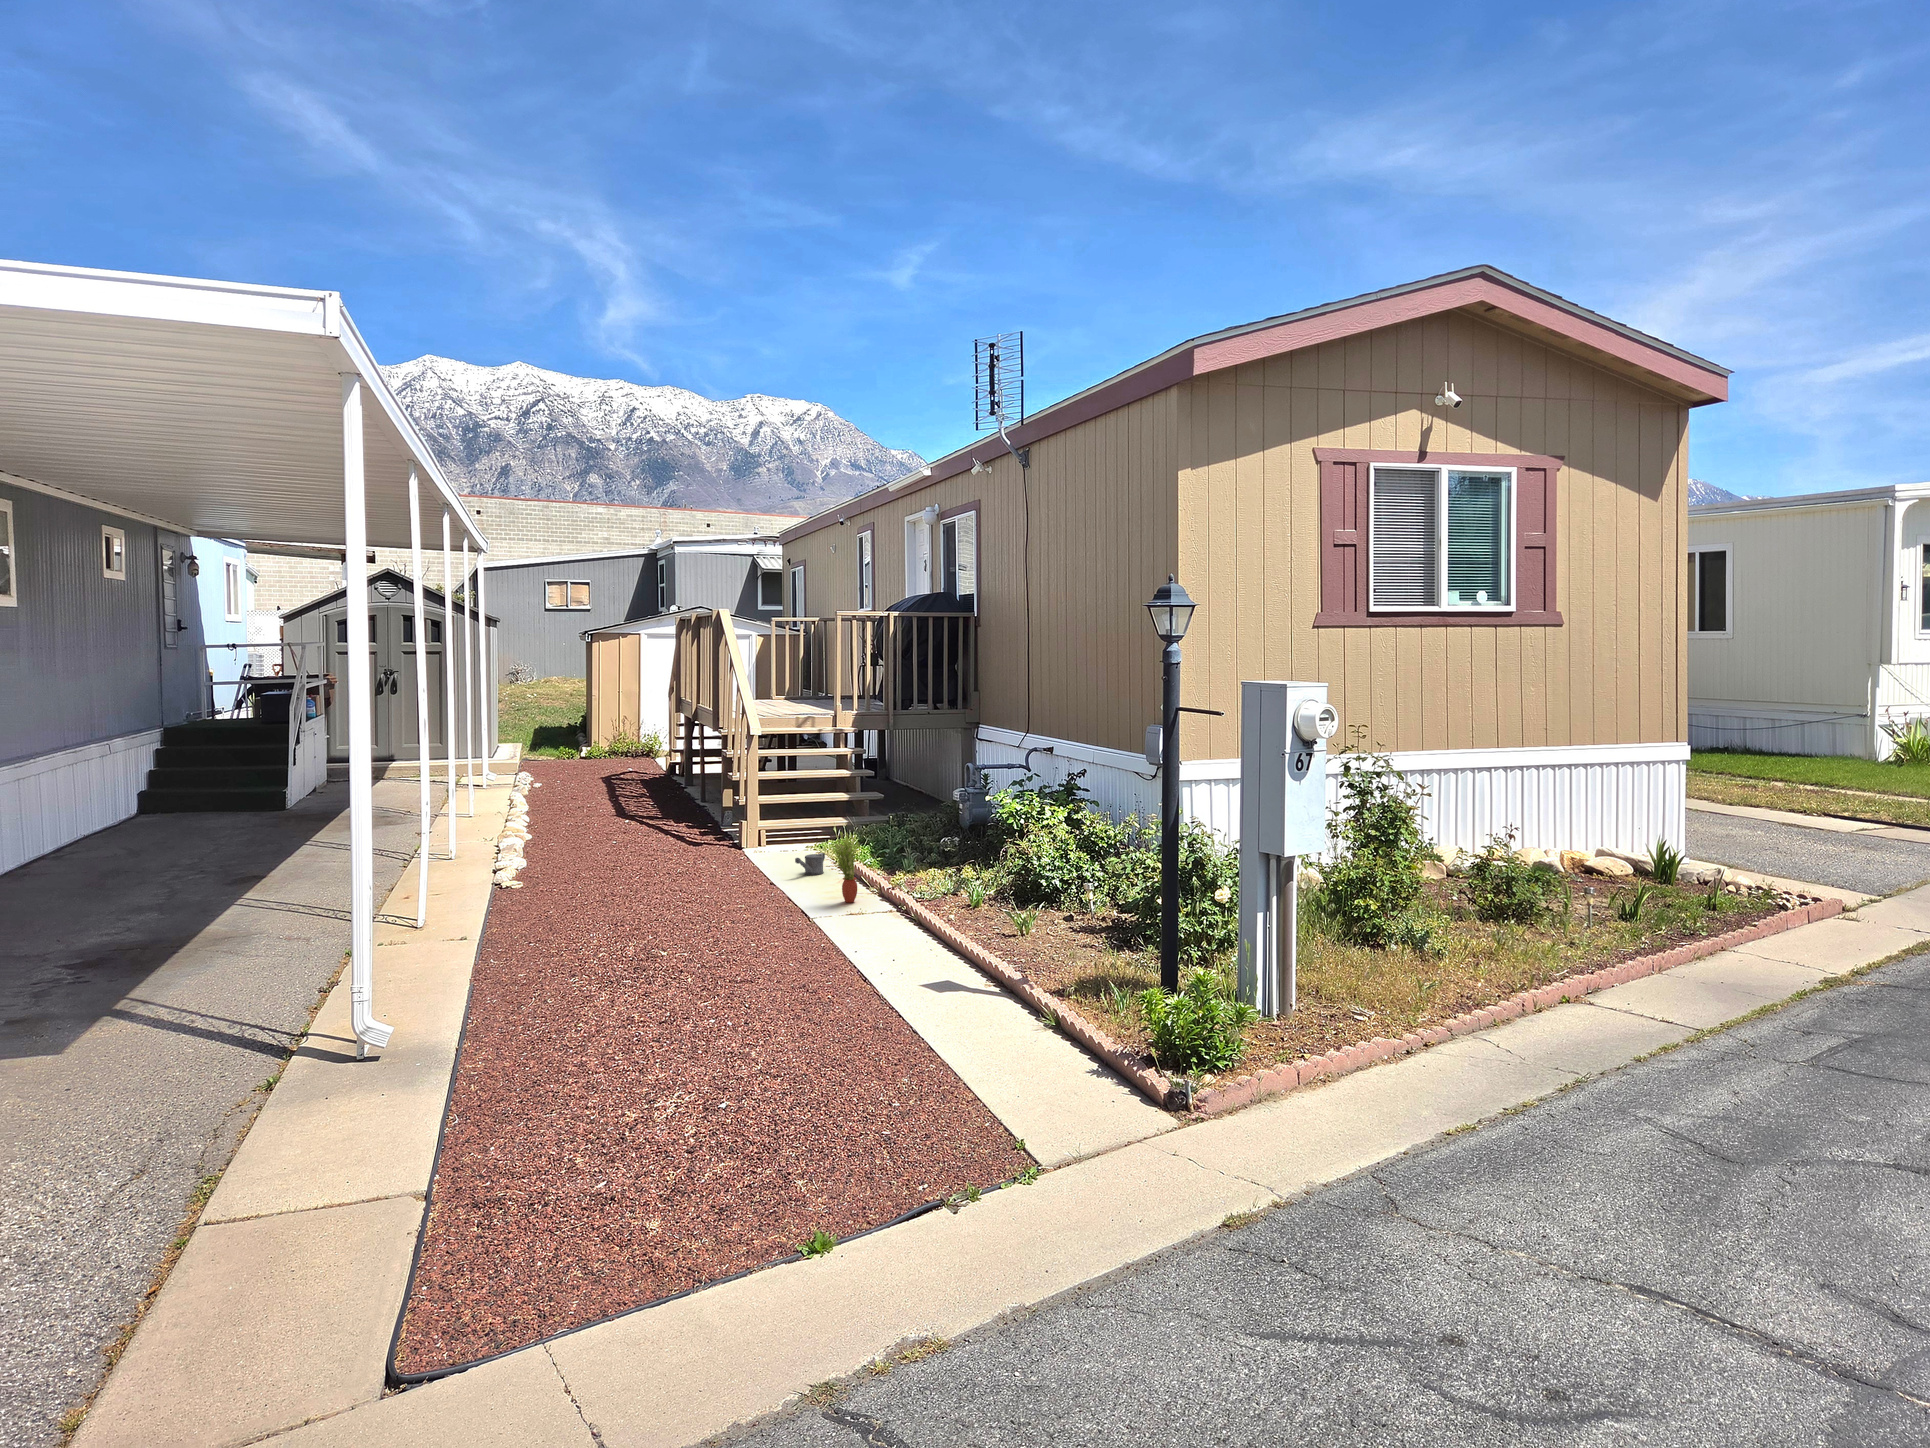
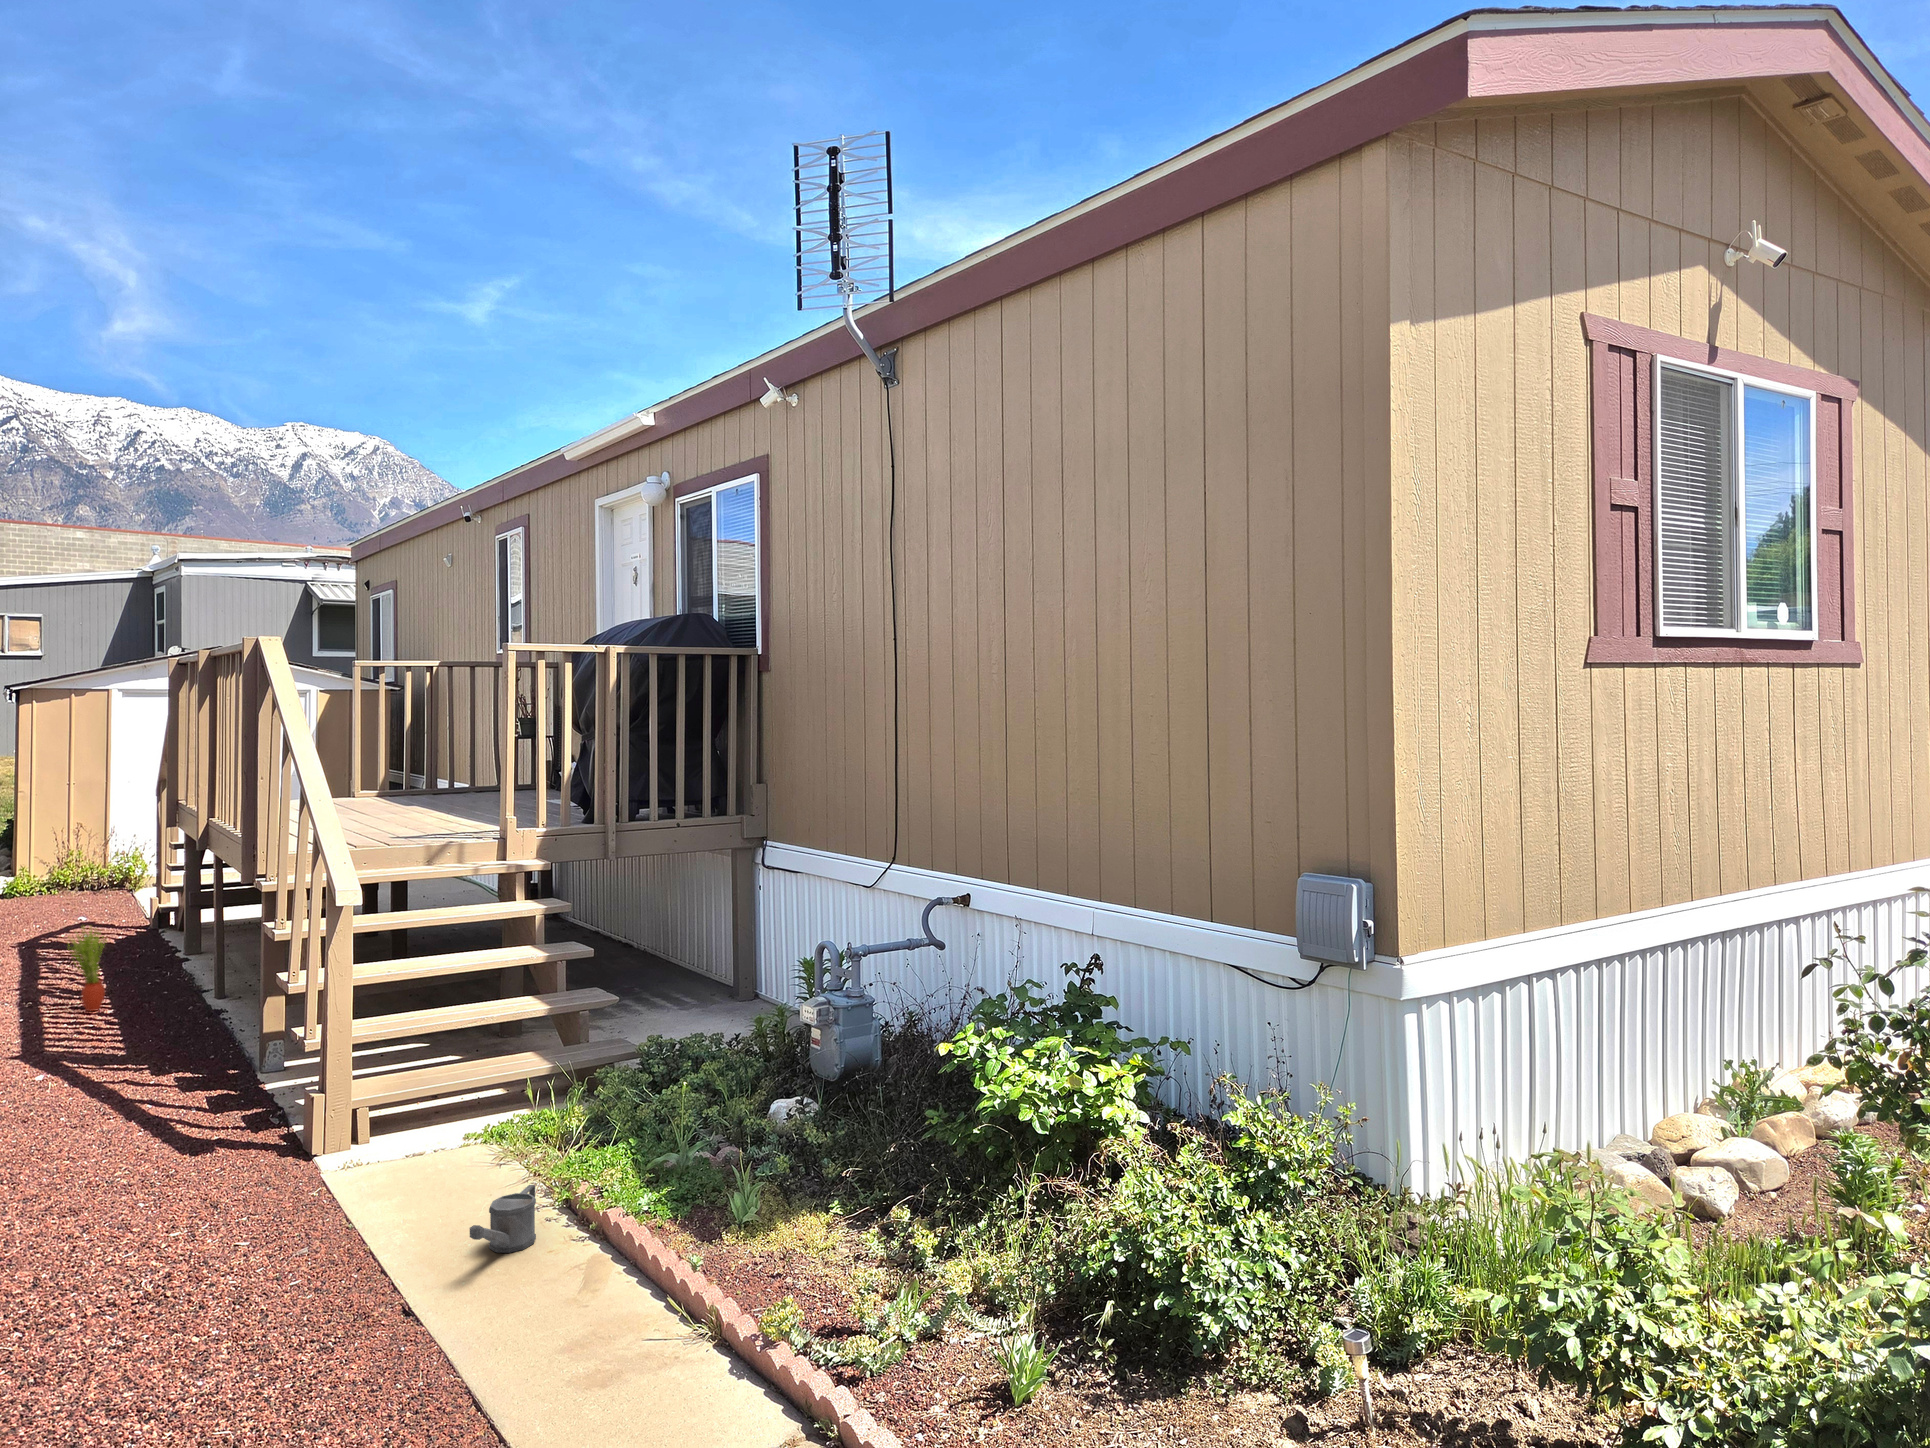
potted plant: present [833,832,860,903] -> present [68,926,107,1011]

